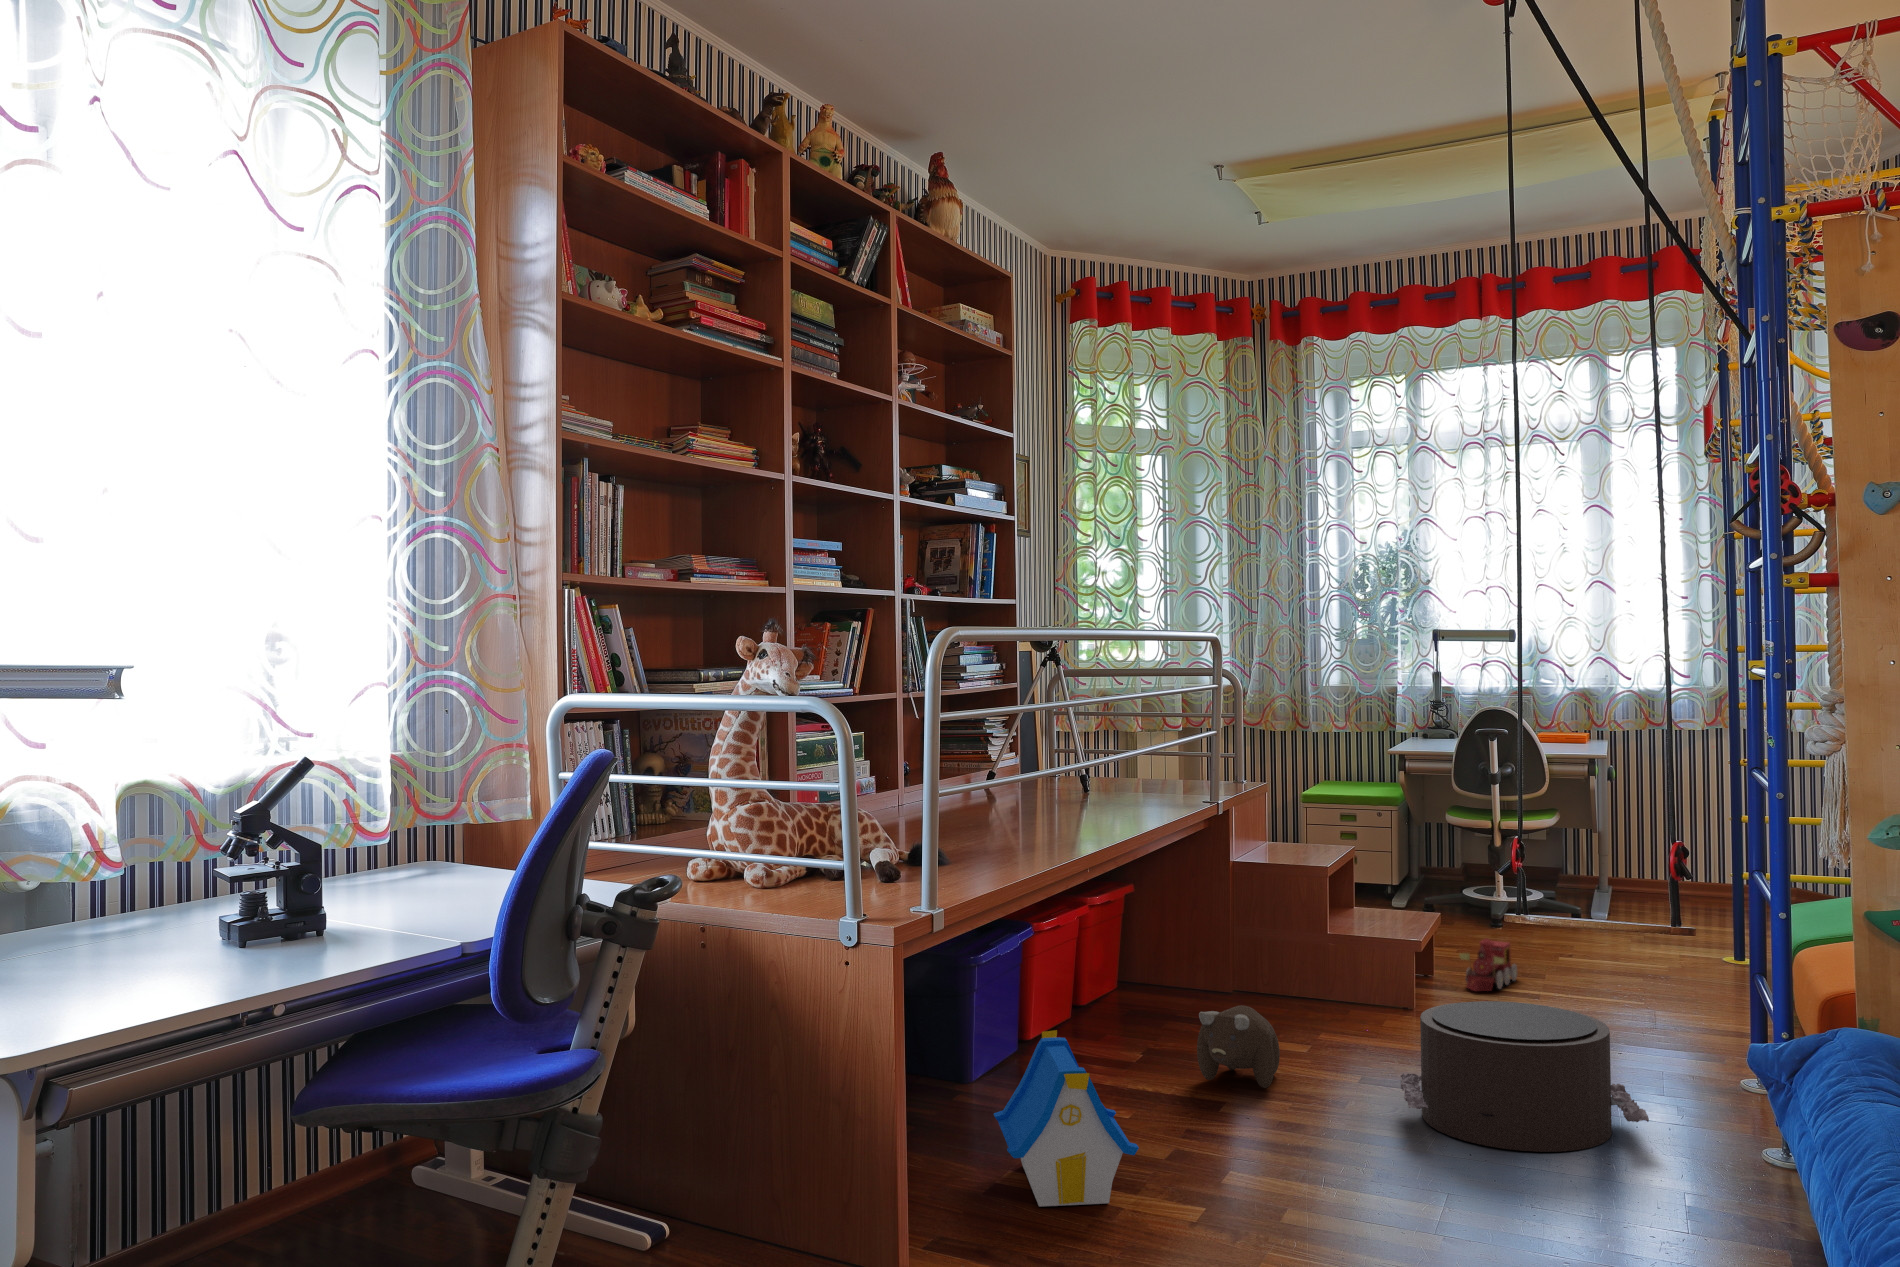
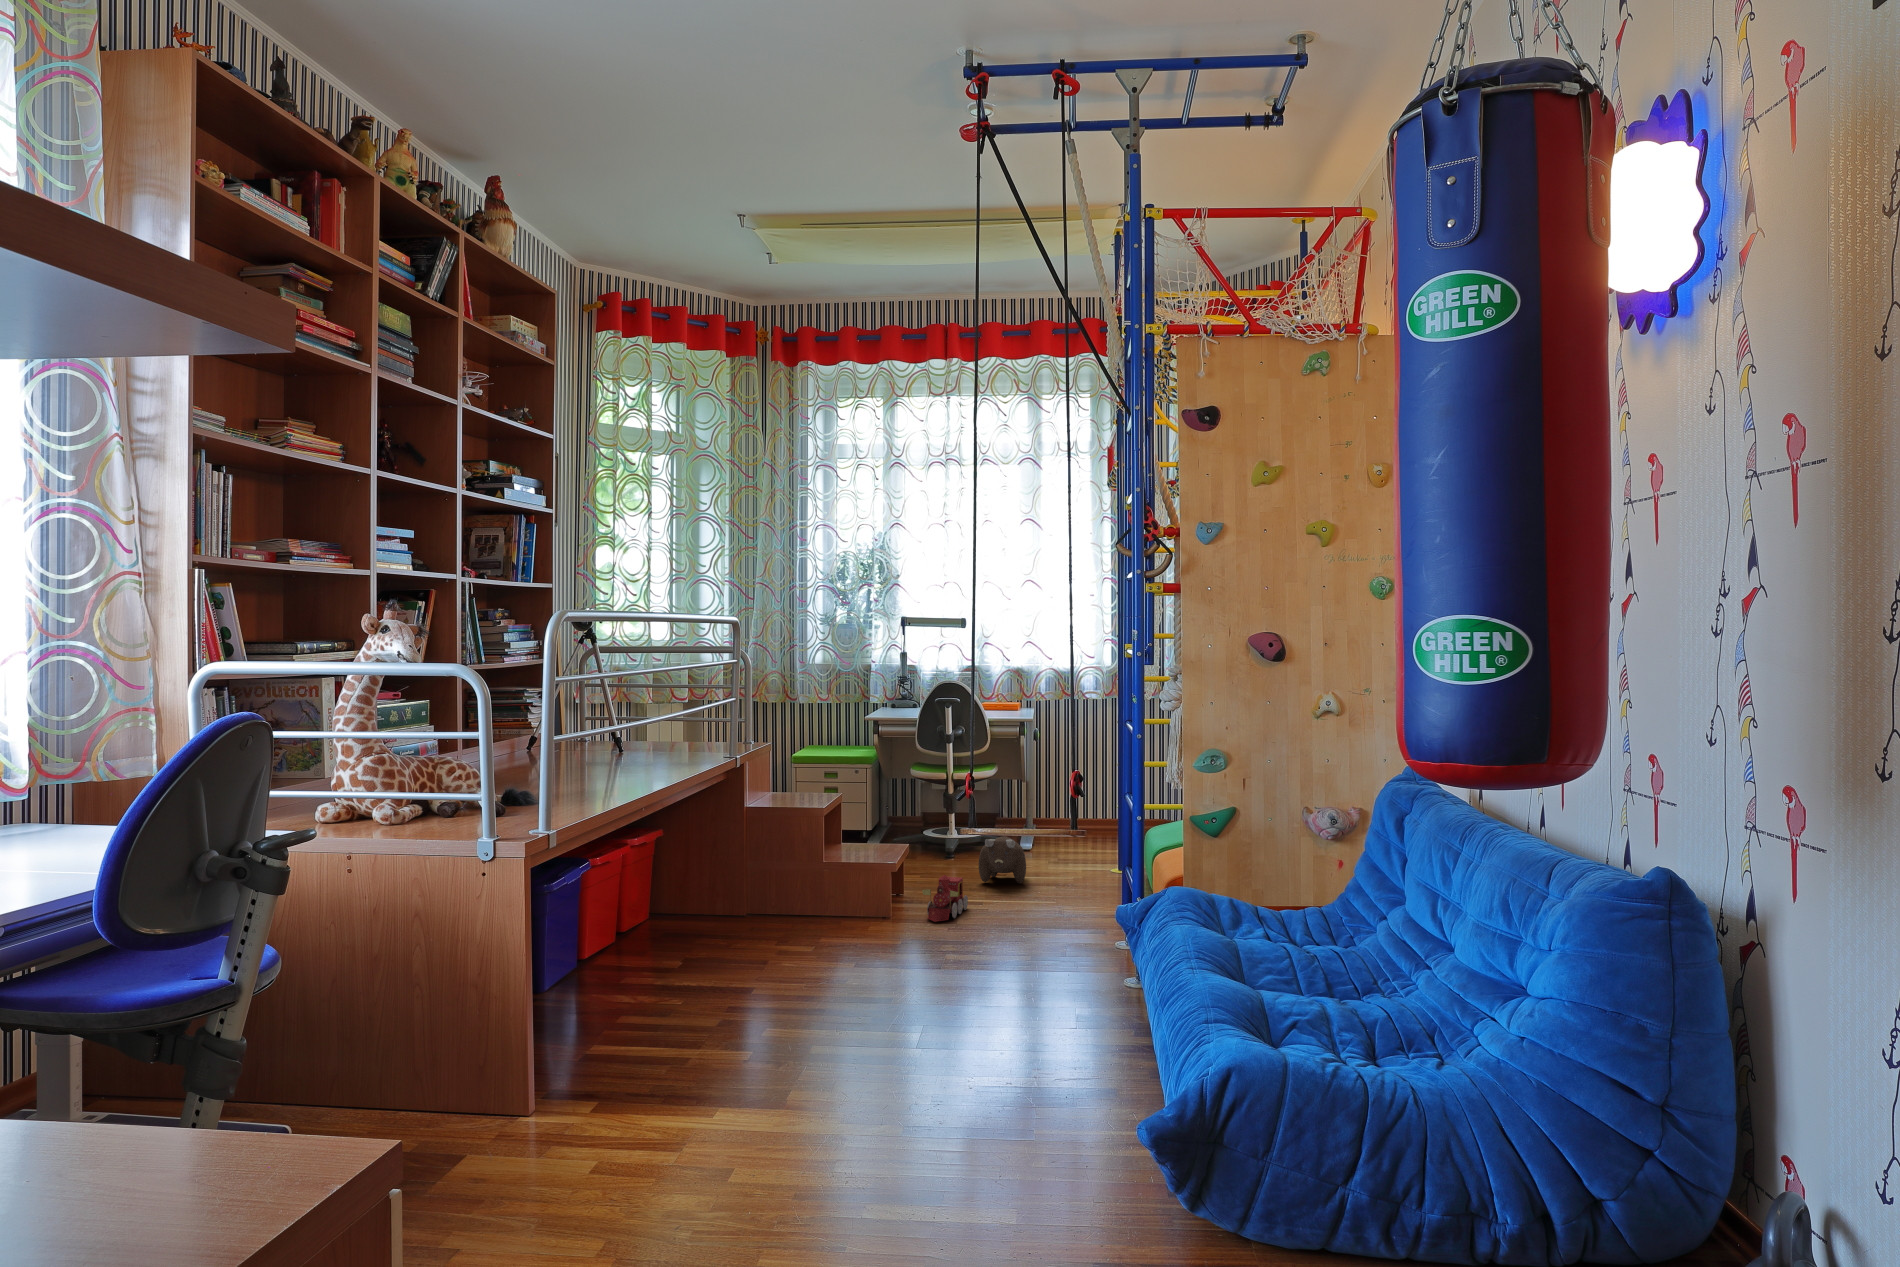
pouf: present [1401,1001,1649,1152] -> none [877,935,1083,1070]
plush toy: present [1197,1005,1280,1088] -> present [979,836,1026,883]
toy house: present [994,1030,1139,1207] -> none [471,1002,626,1195]

